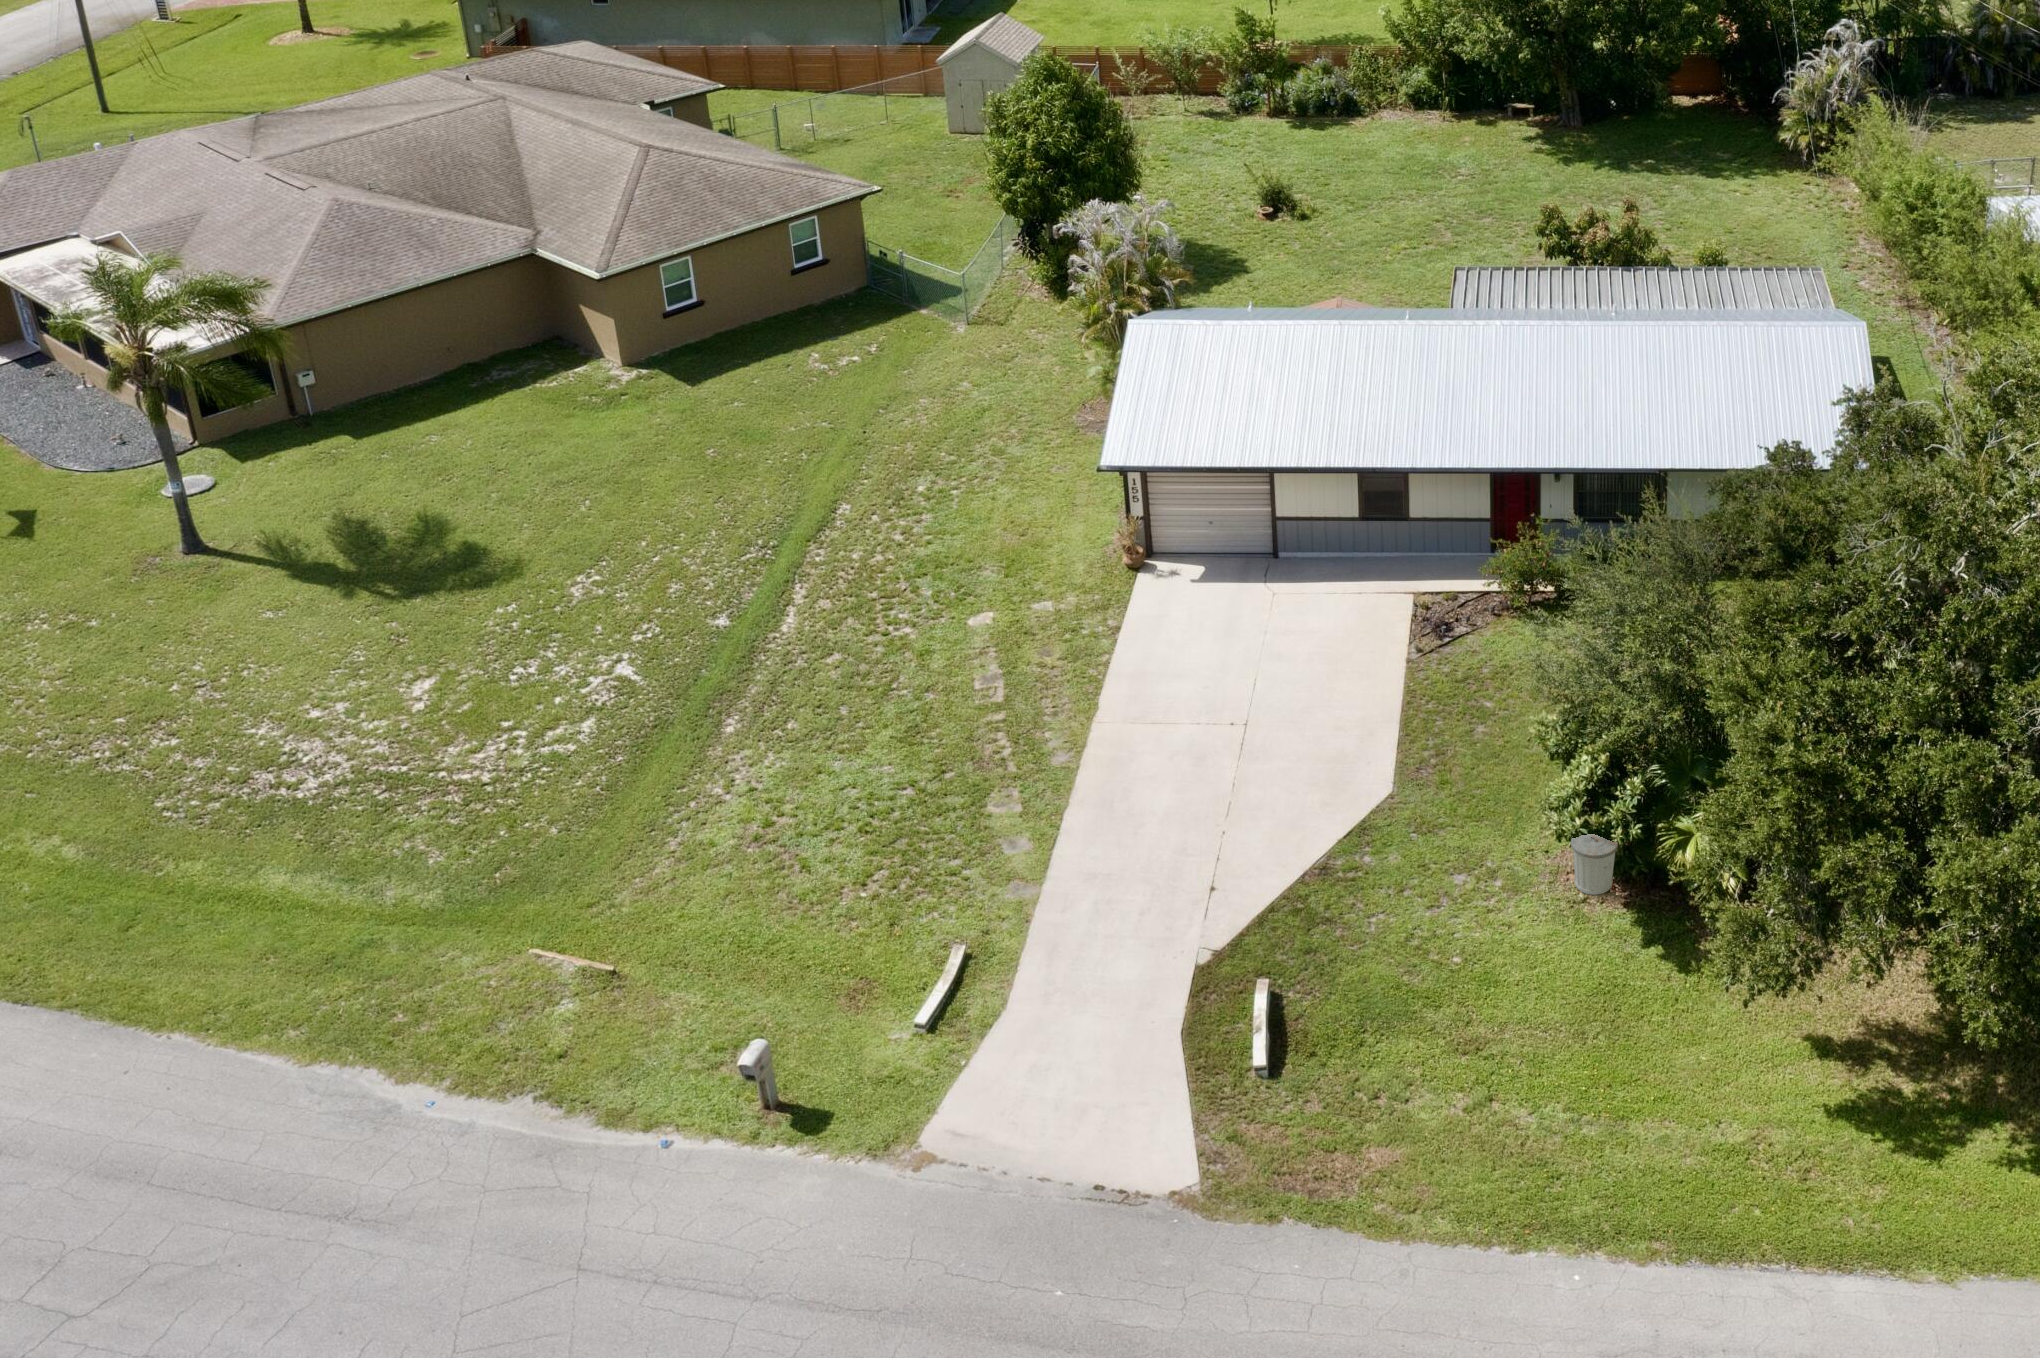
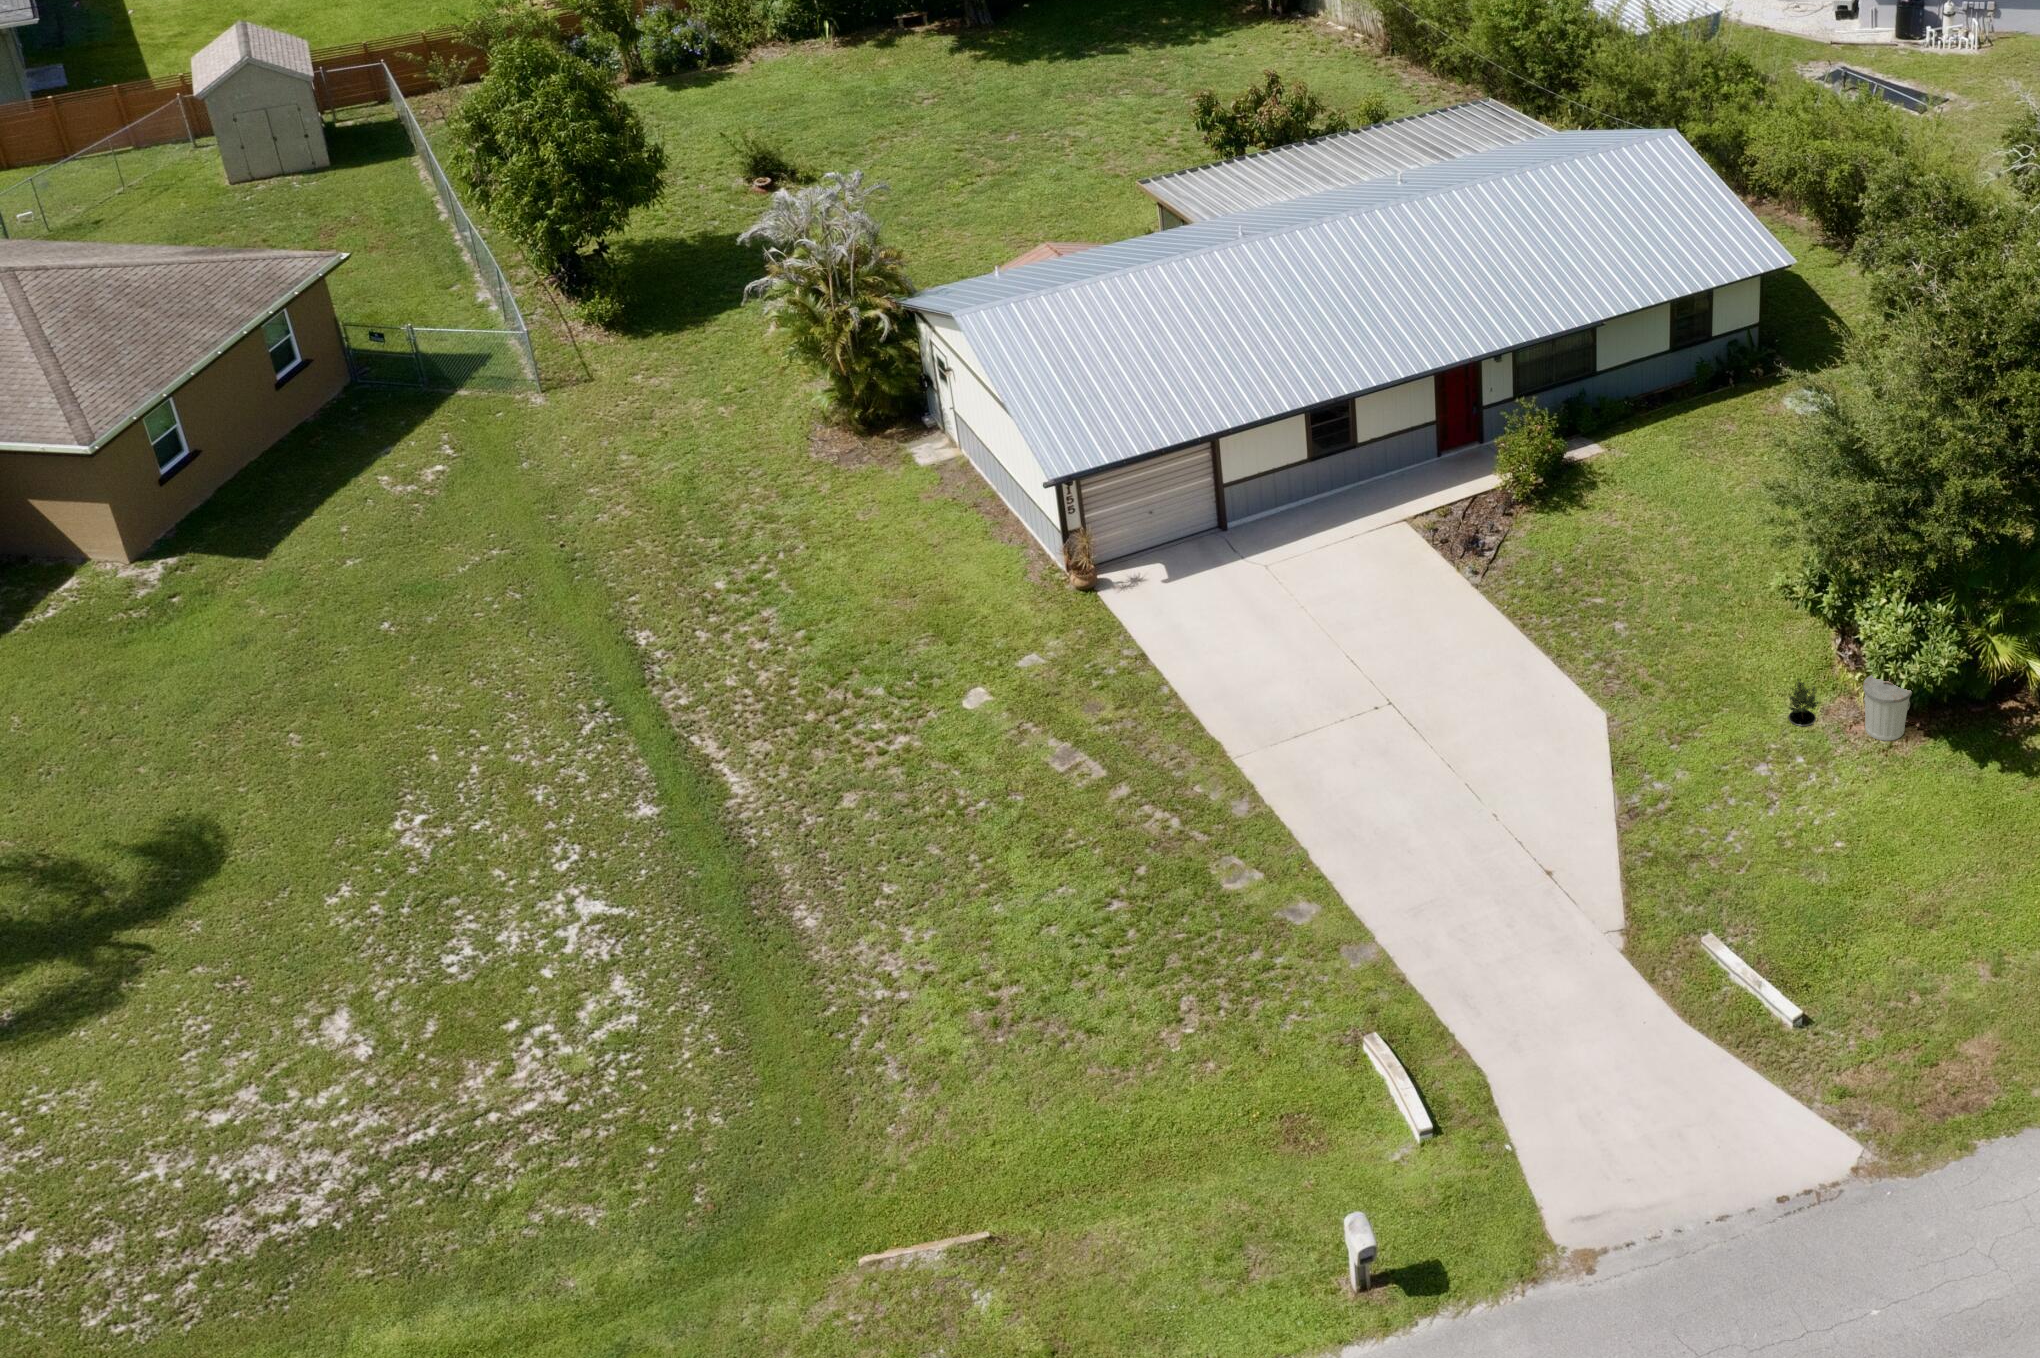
potted tree: none [1517,808,1551,856] -> present [1788,679,1819,726]

